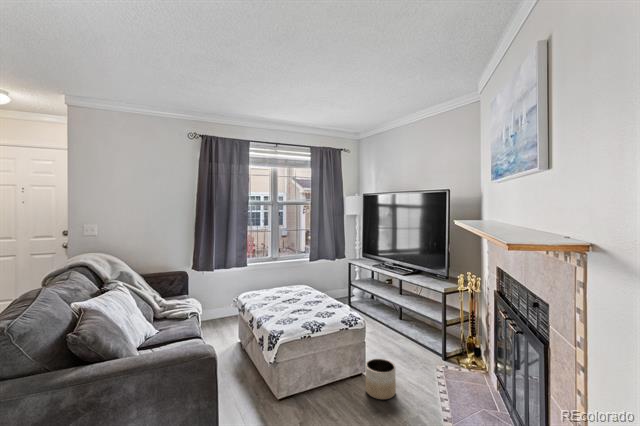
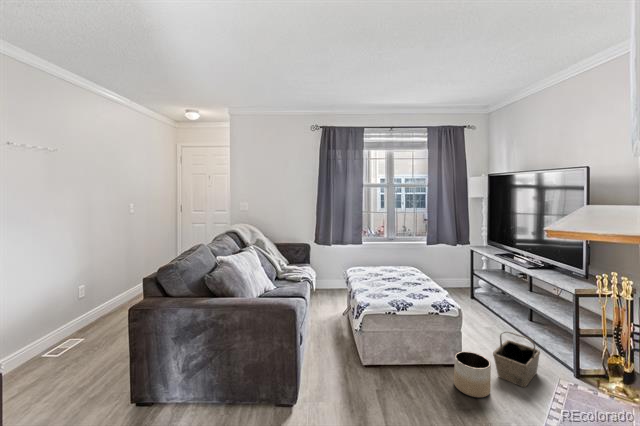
basket: none [391,334,422,379] -> present [493,332,540,387]

